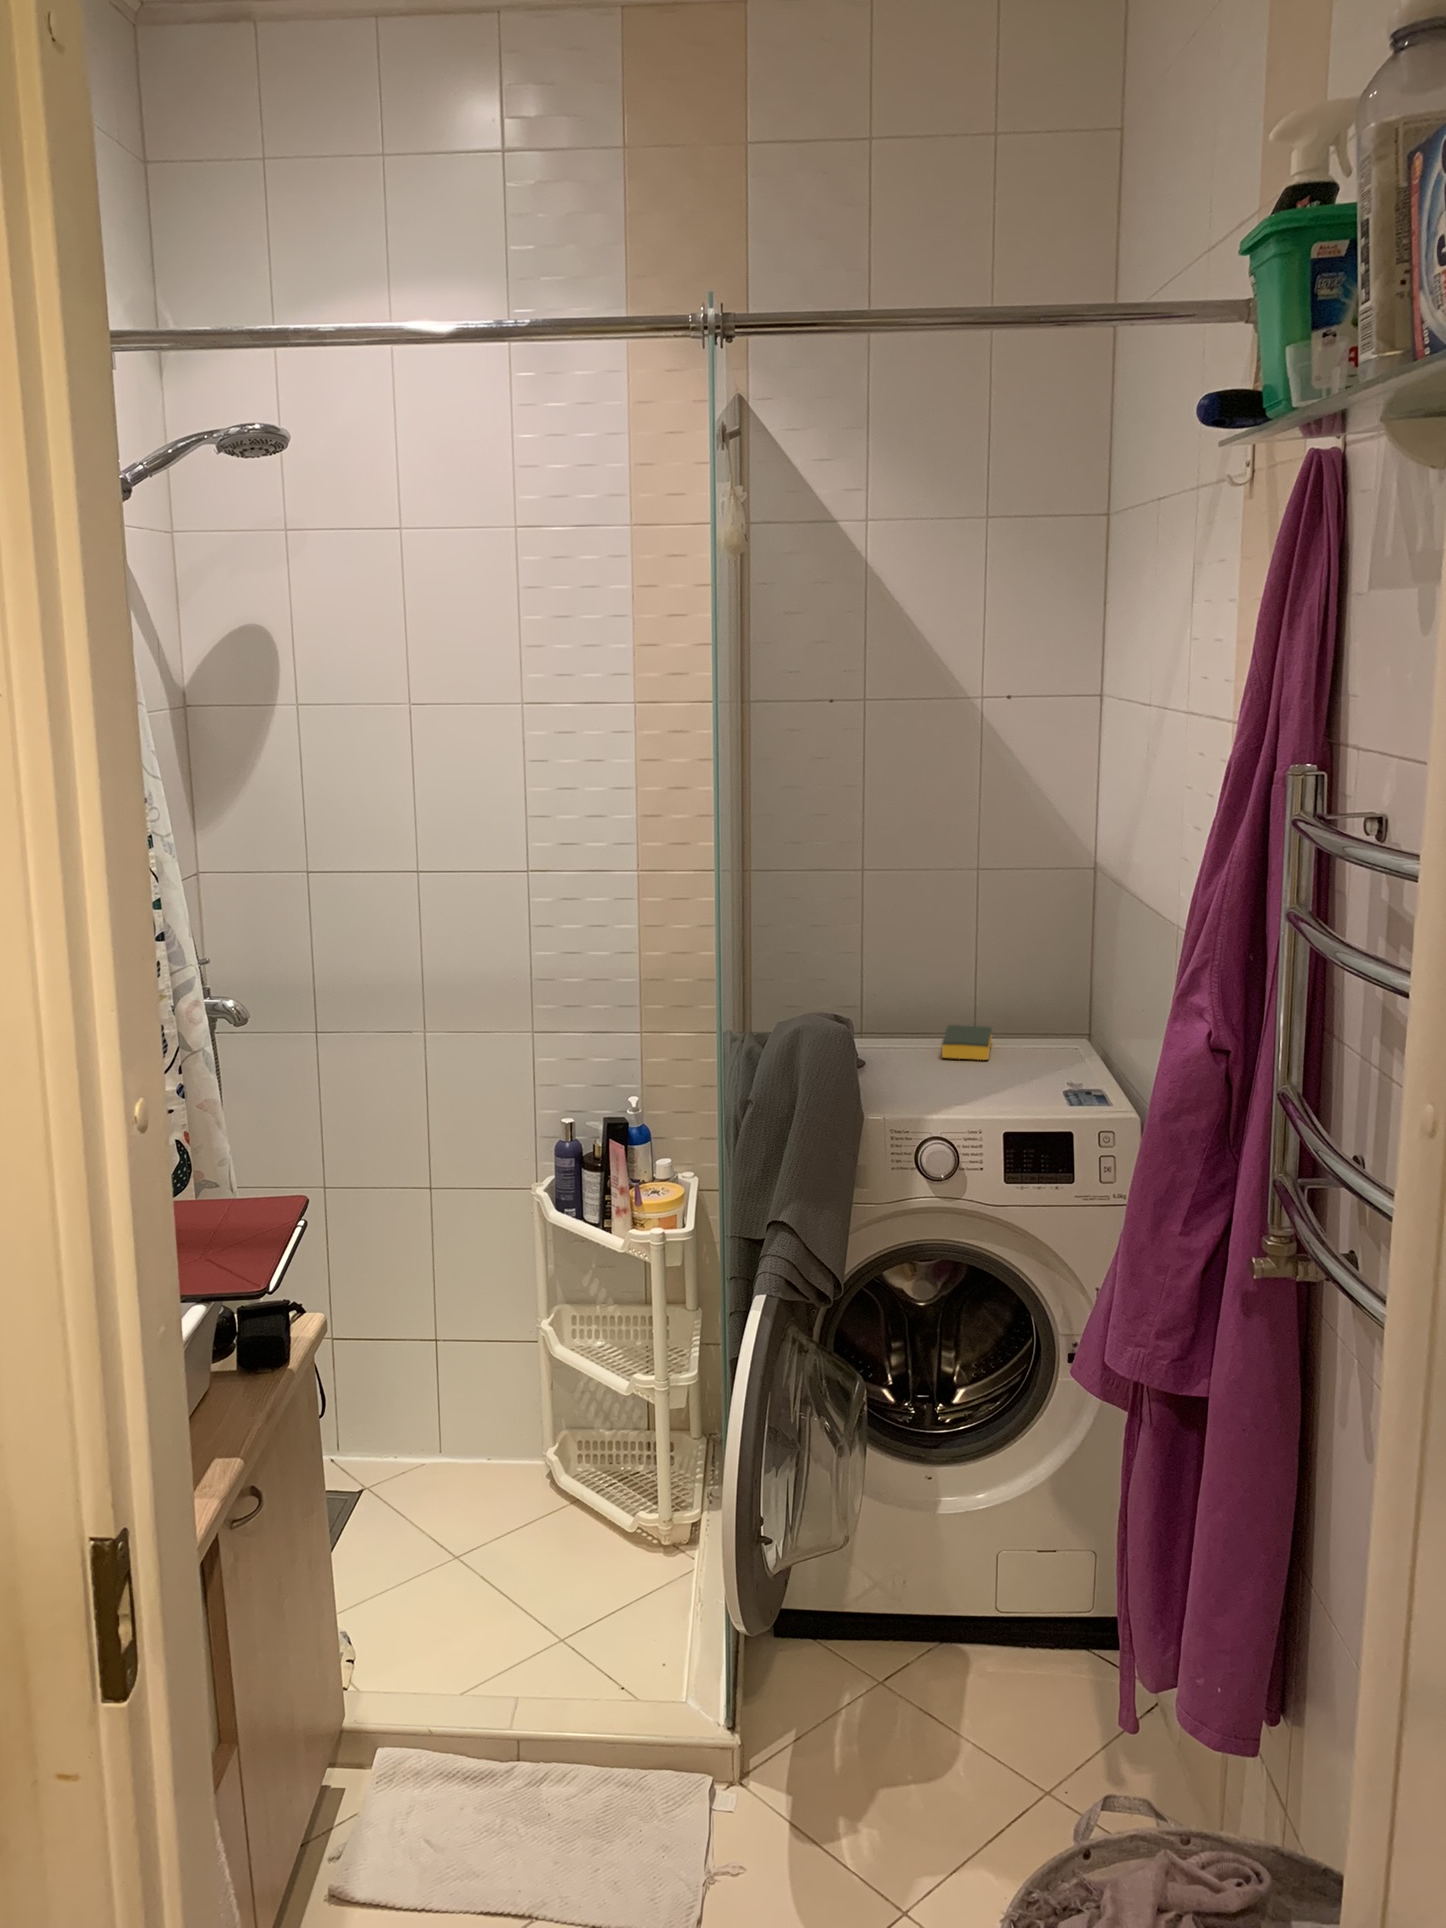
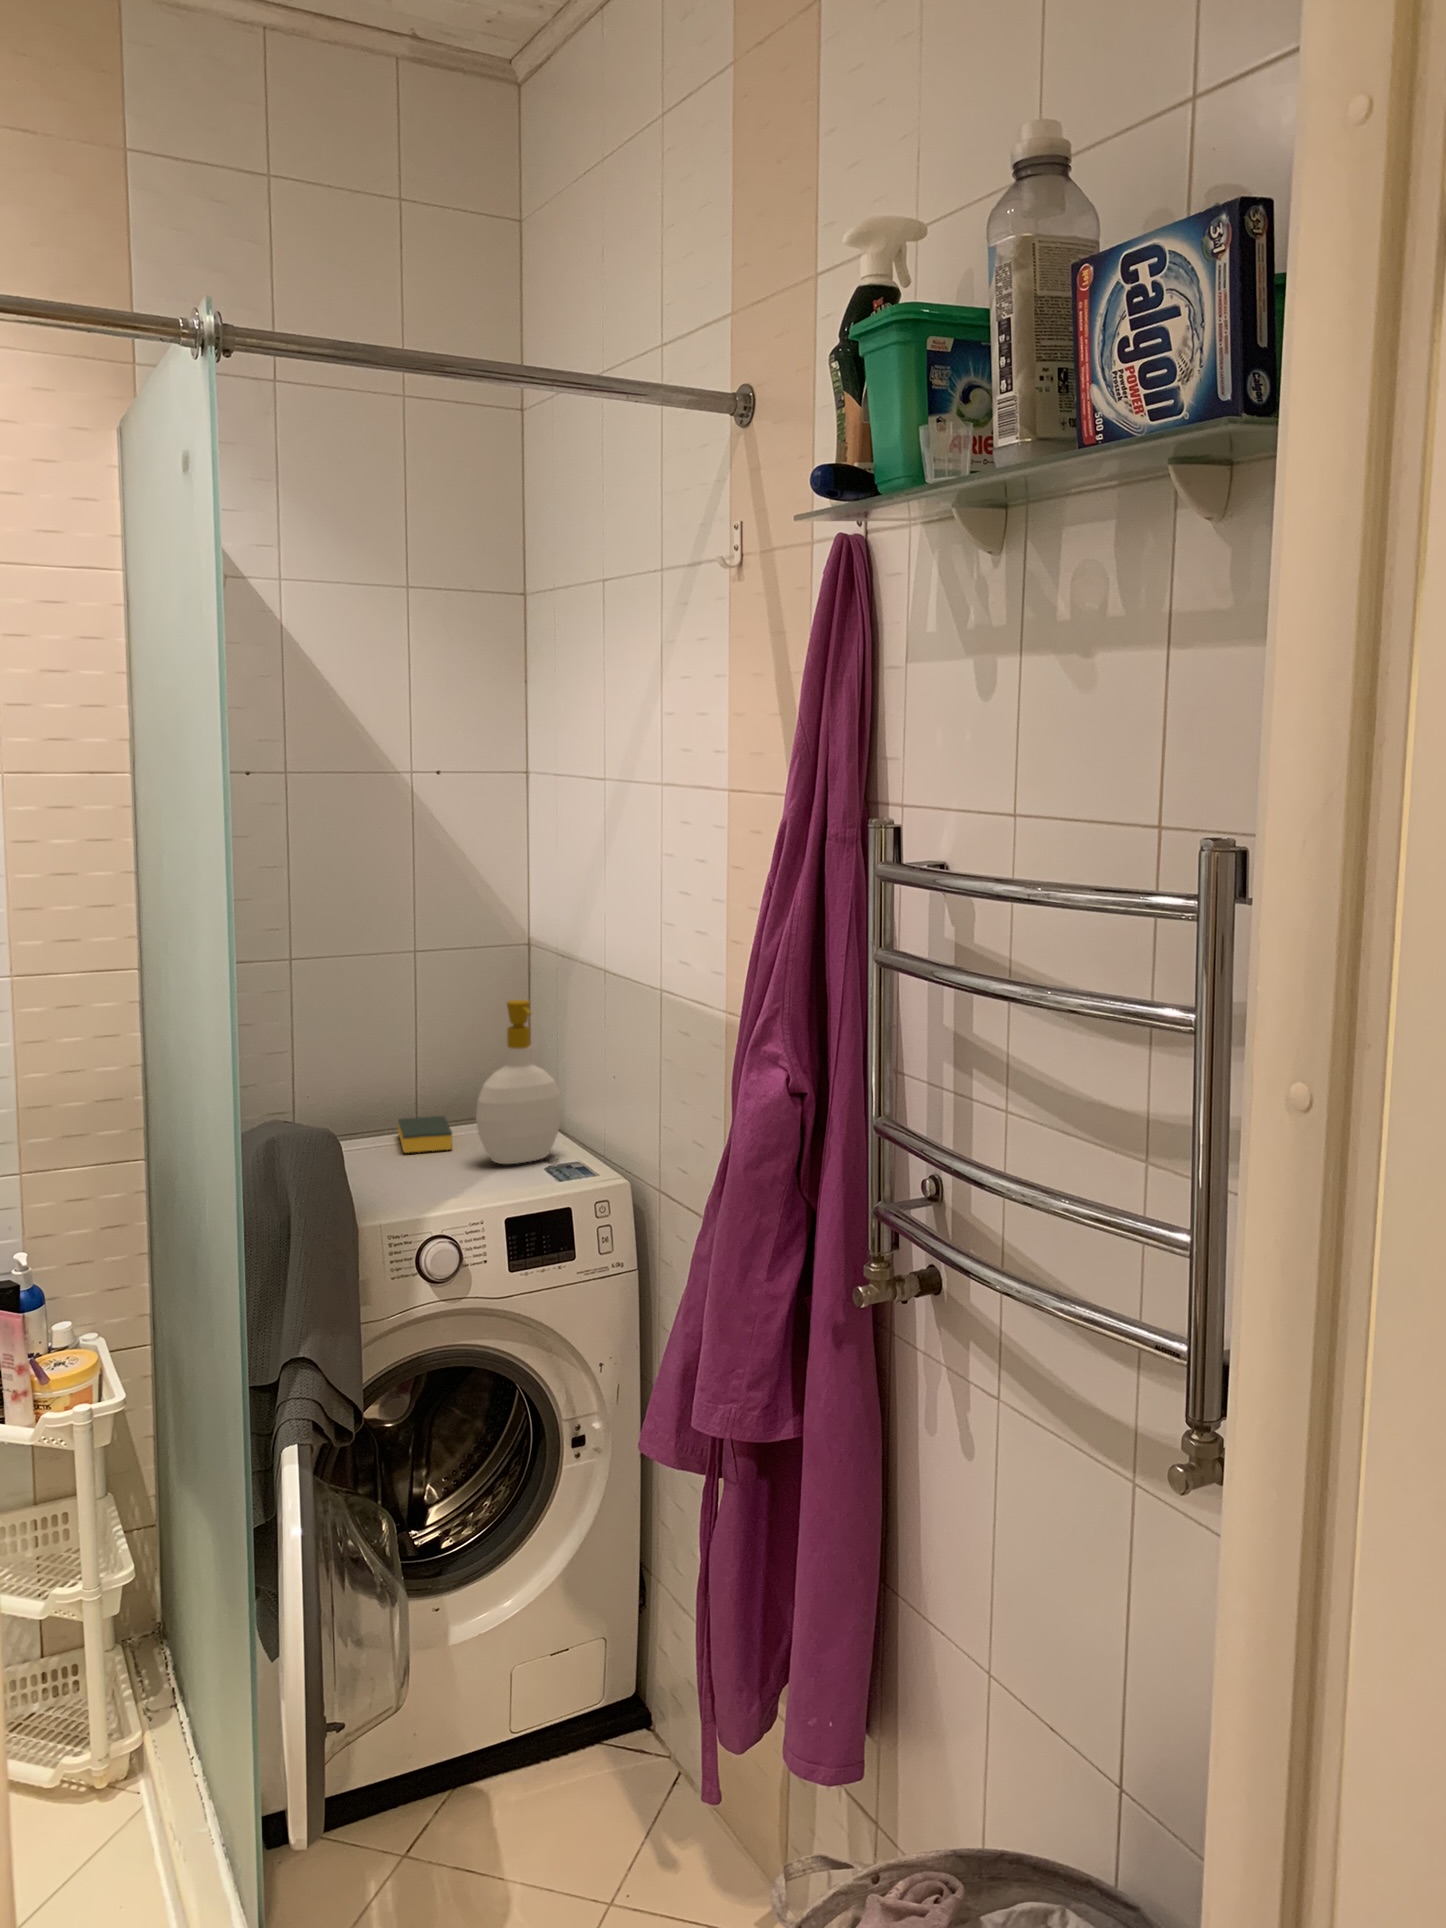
soap bottle: none [1002,923,1091,1081] -> present [476,1000,562,1164]

